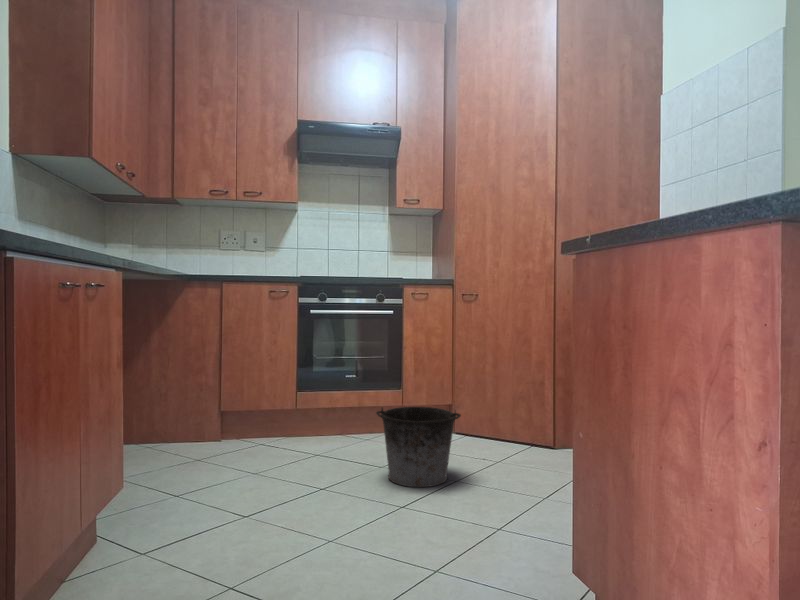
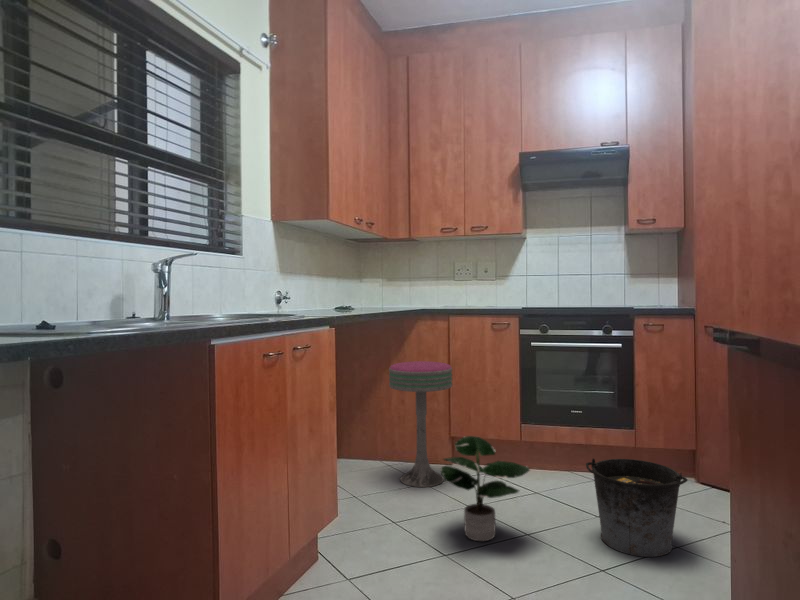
bar stool: none [158,329,232,465] -> present [389,361,452,487]
potted plant: none [235,396,329,499] -> present [441,436,530,541]

